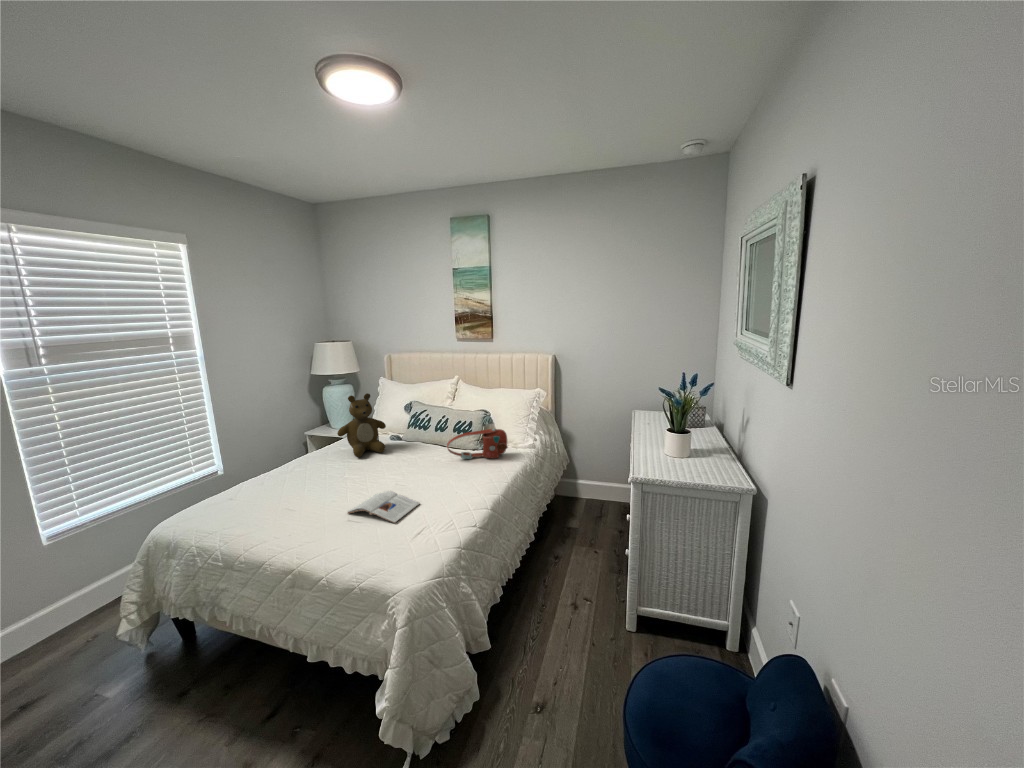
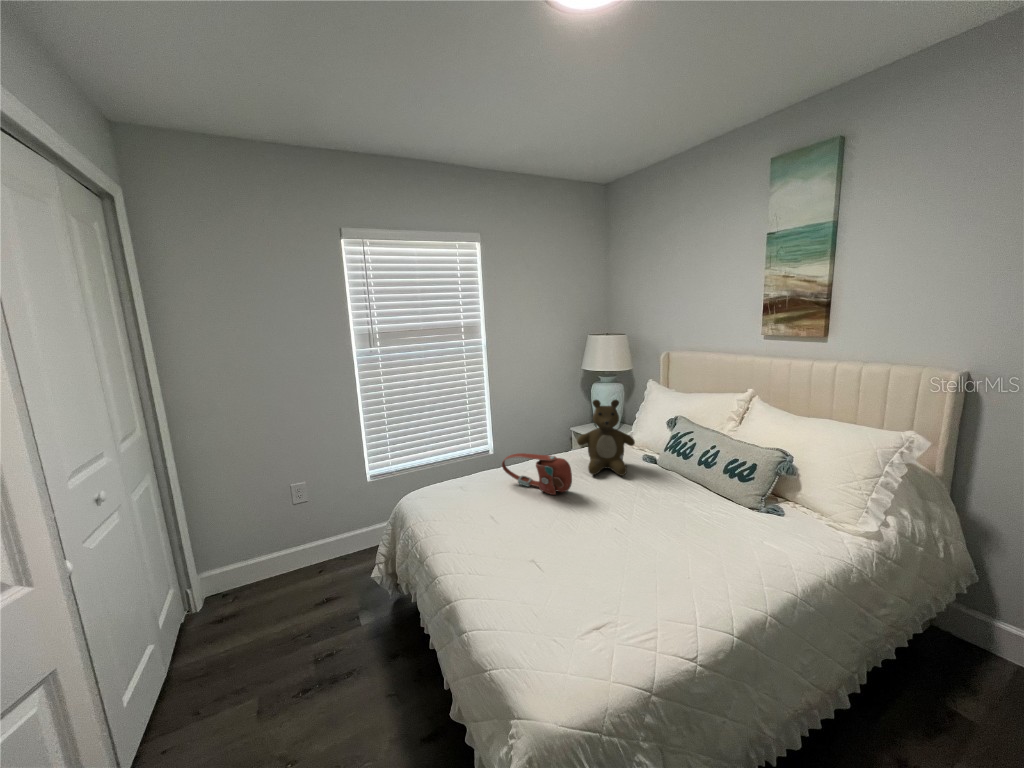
handbag: present [447,429,508,459] -> present [502,453,572,495]
magazine: present [348,491,420,523] -> none [537,535,627,592]

